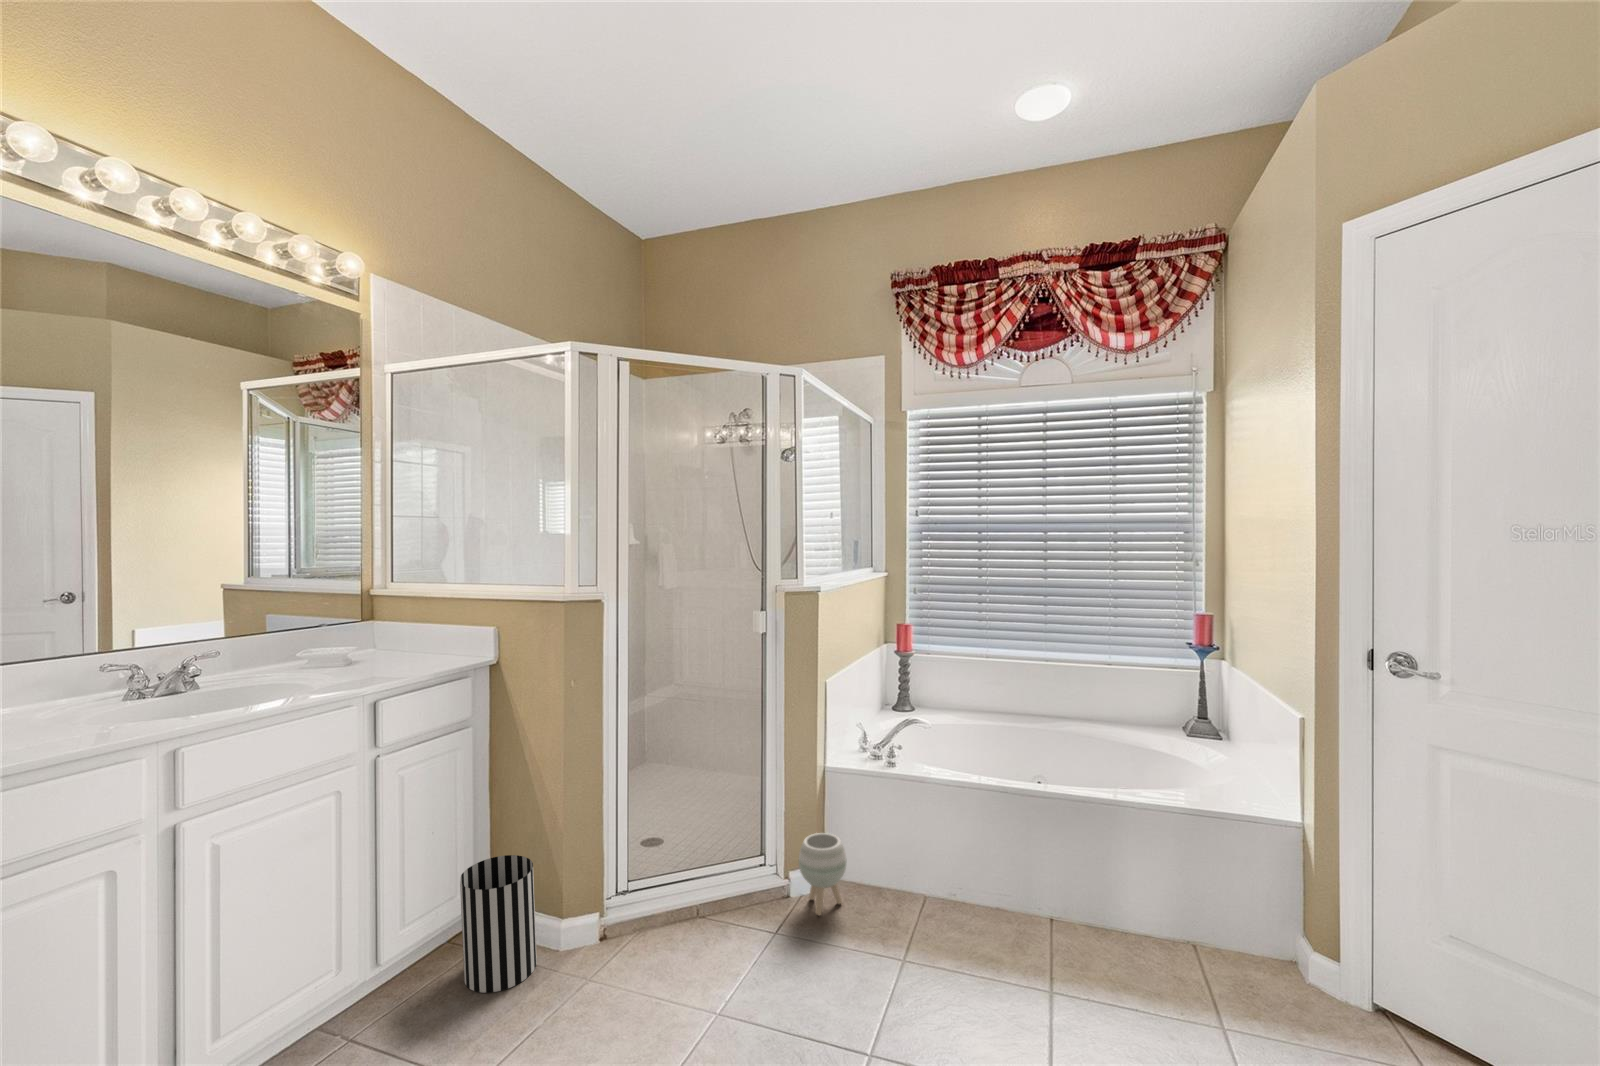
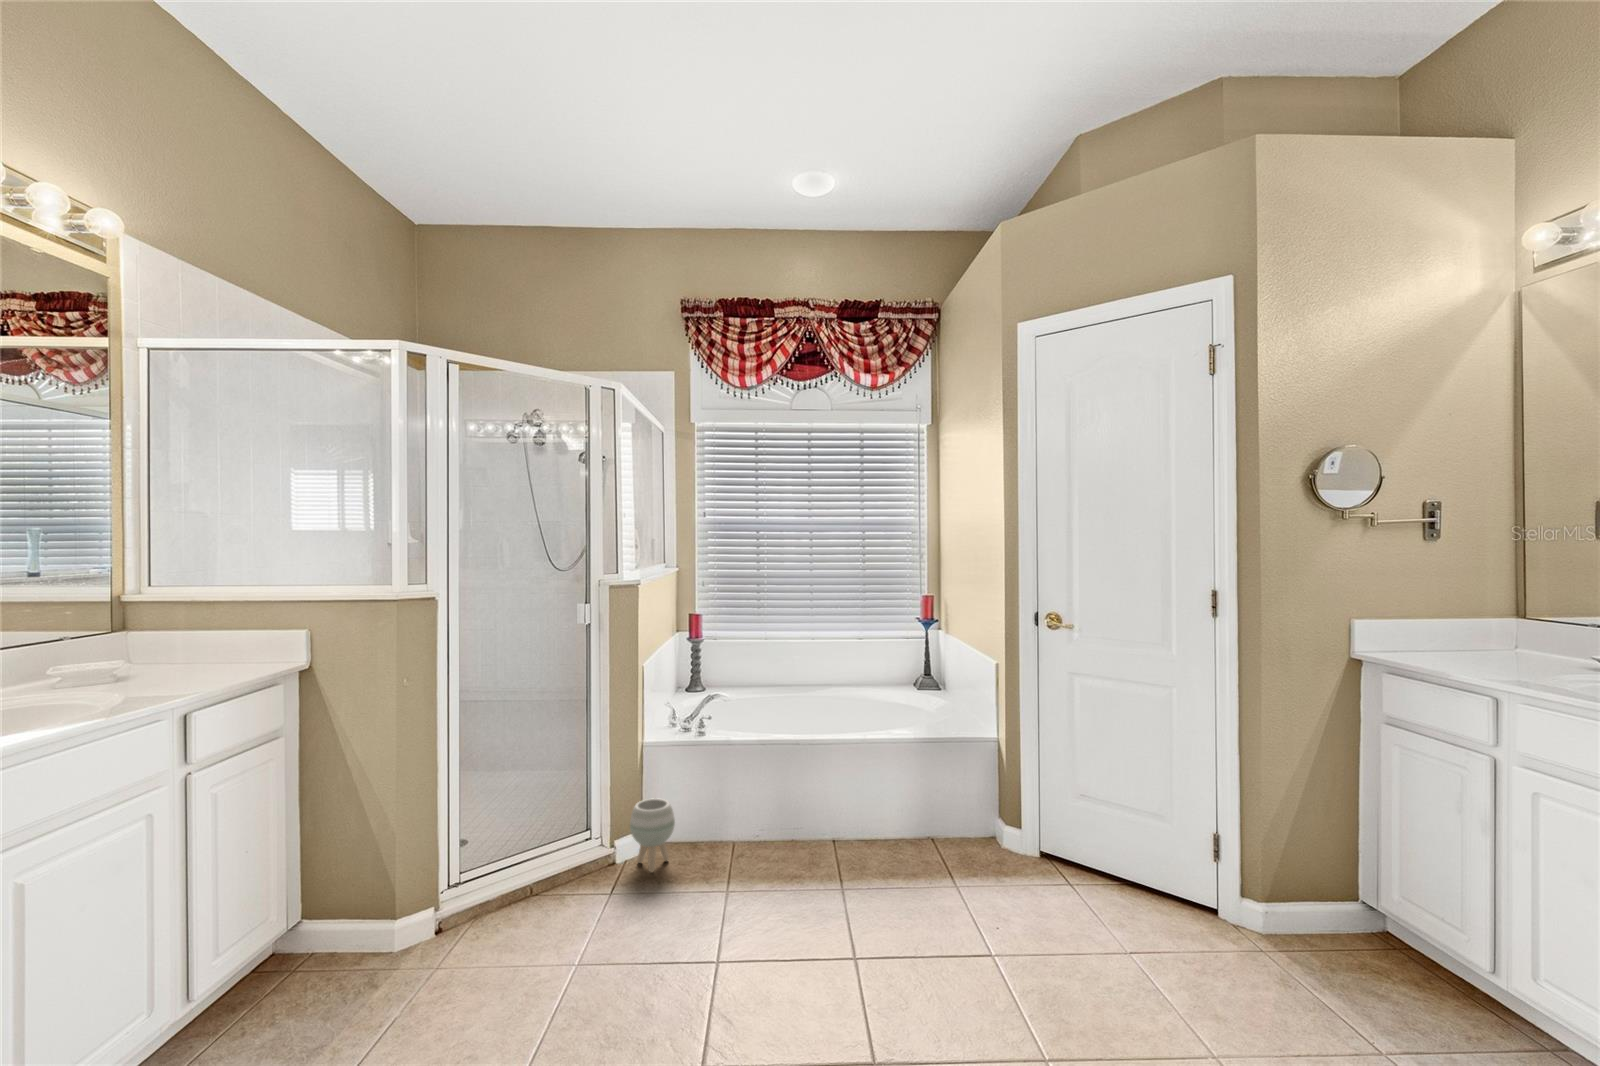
wastebasket: present [460,855,537,993] -> none [285,857,372,1004]

